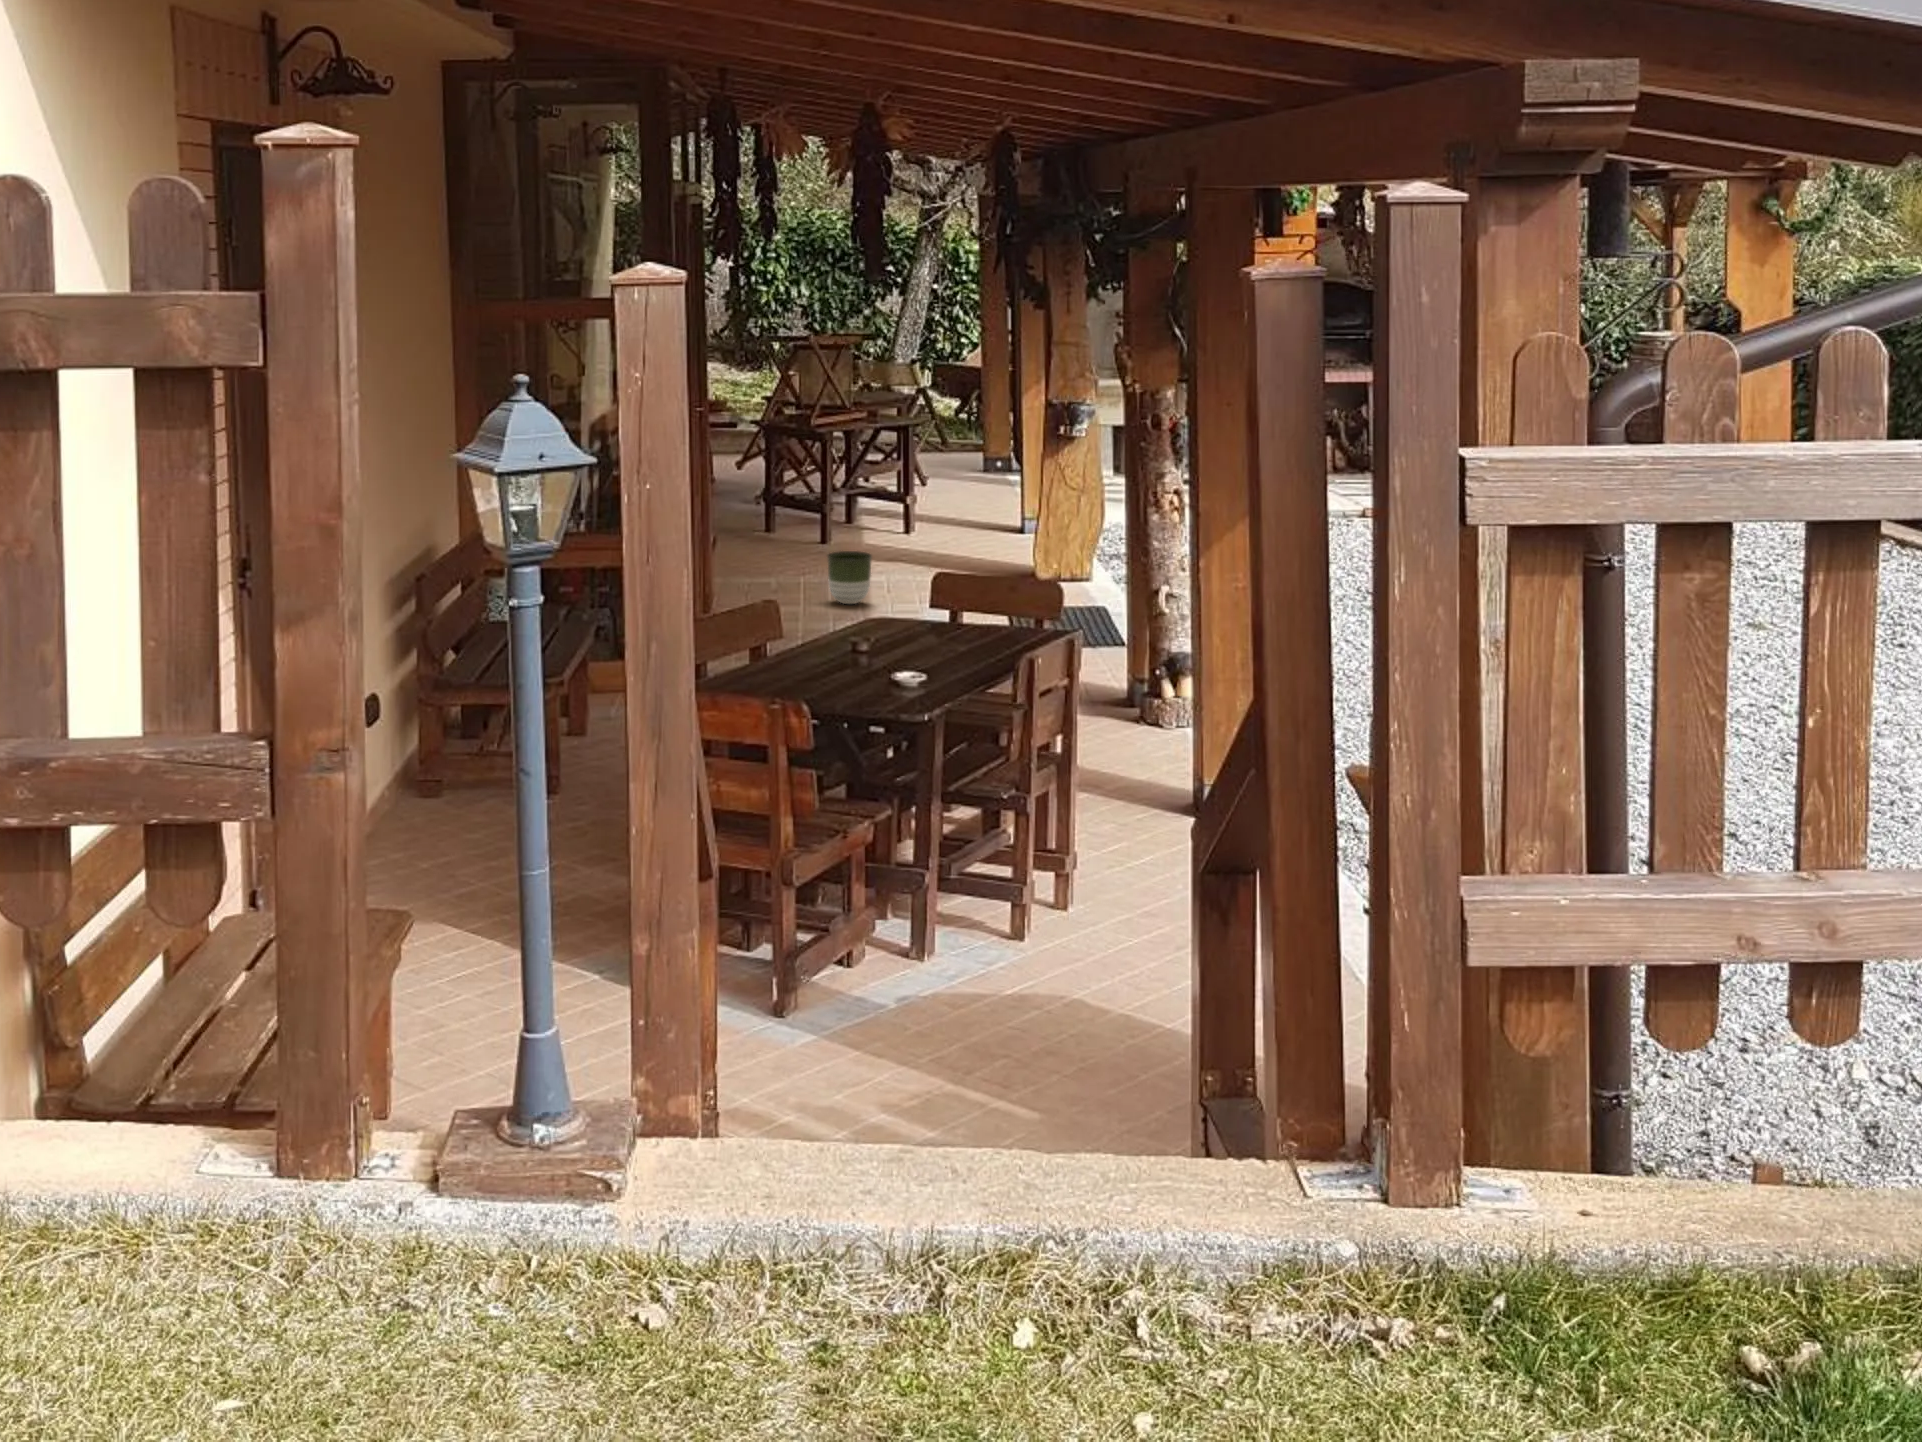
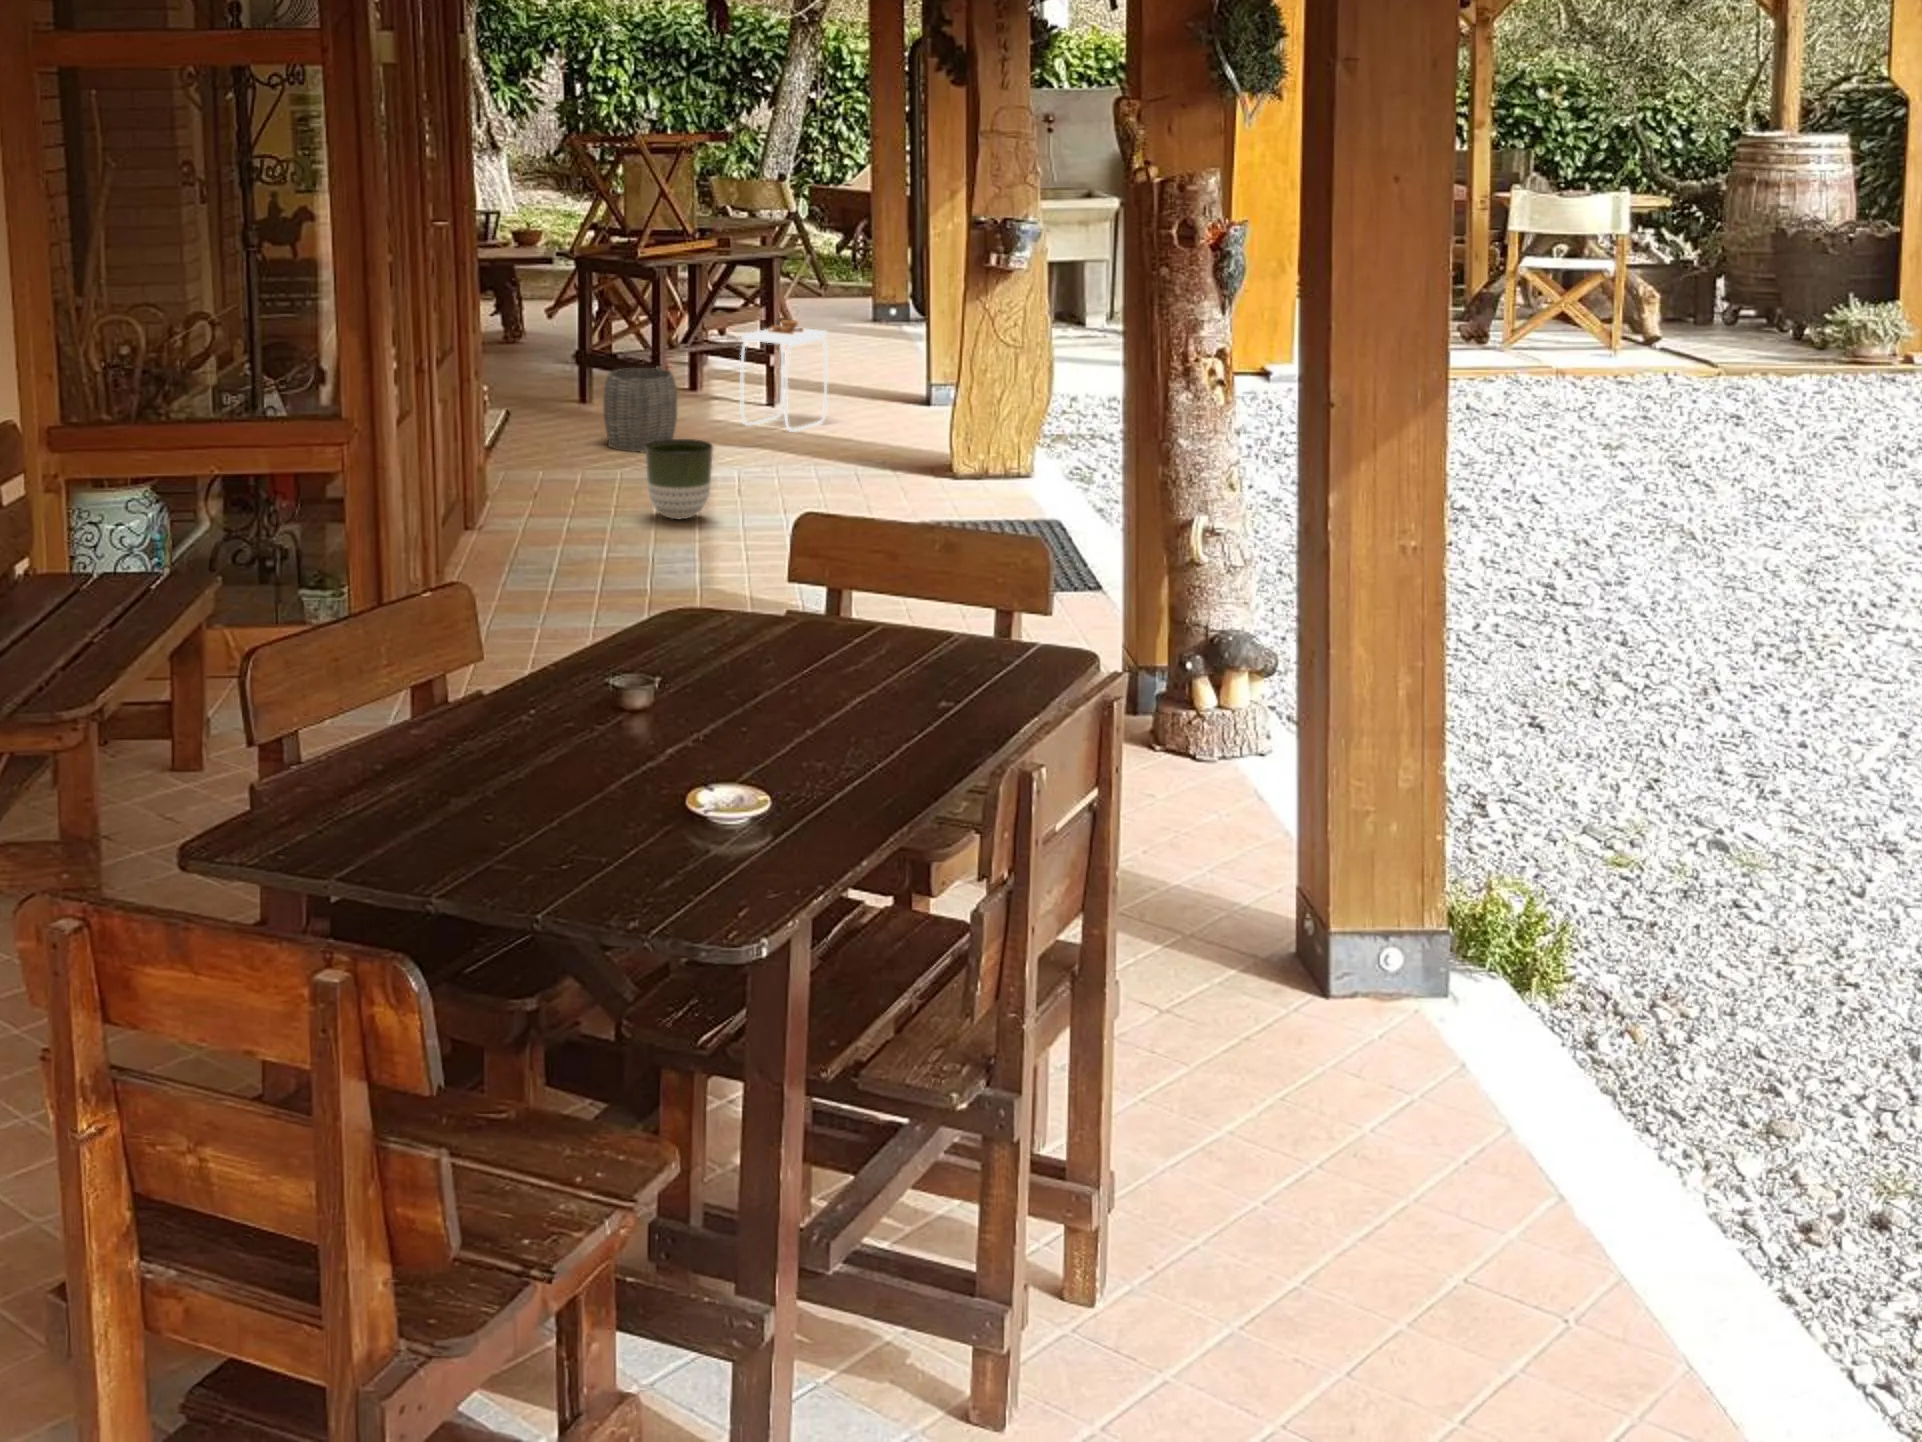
side table: none [886,471,947,552] -> present [740,318,827,432]
woven basket: none [791,506,843,564] -> present [603,368,677,452]

